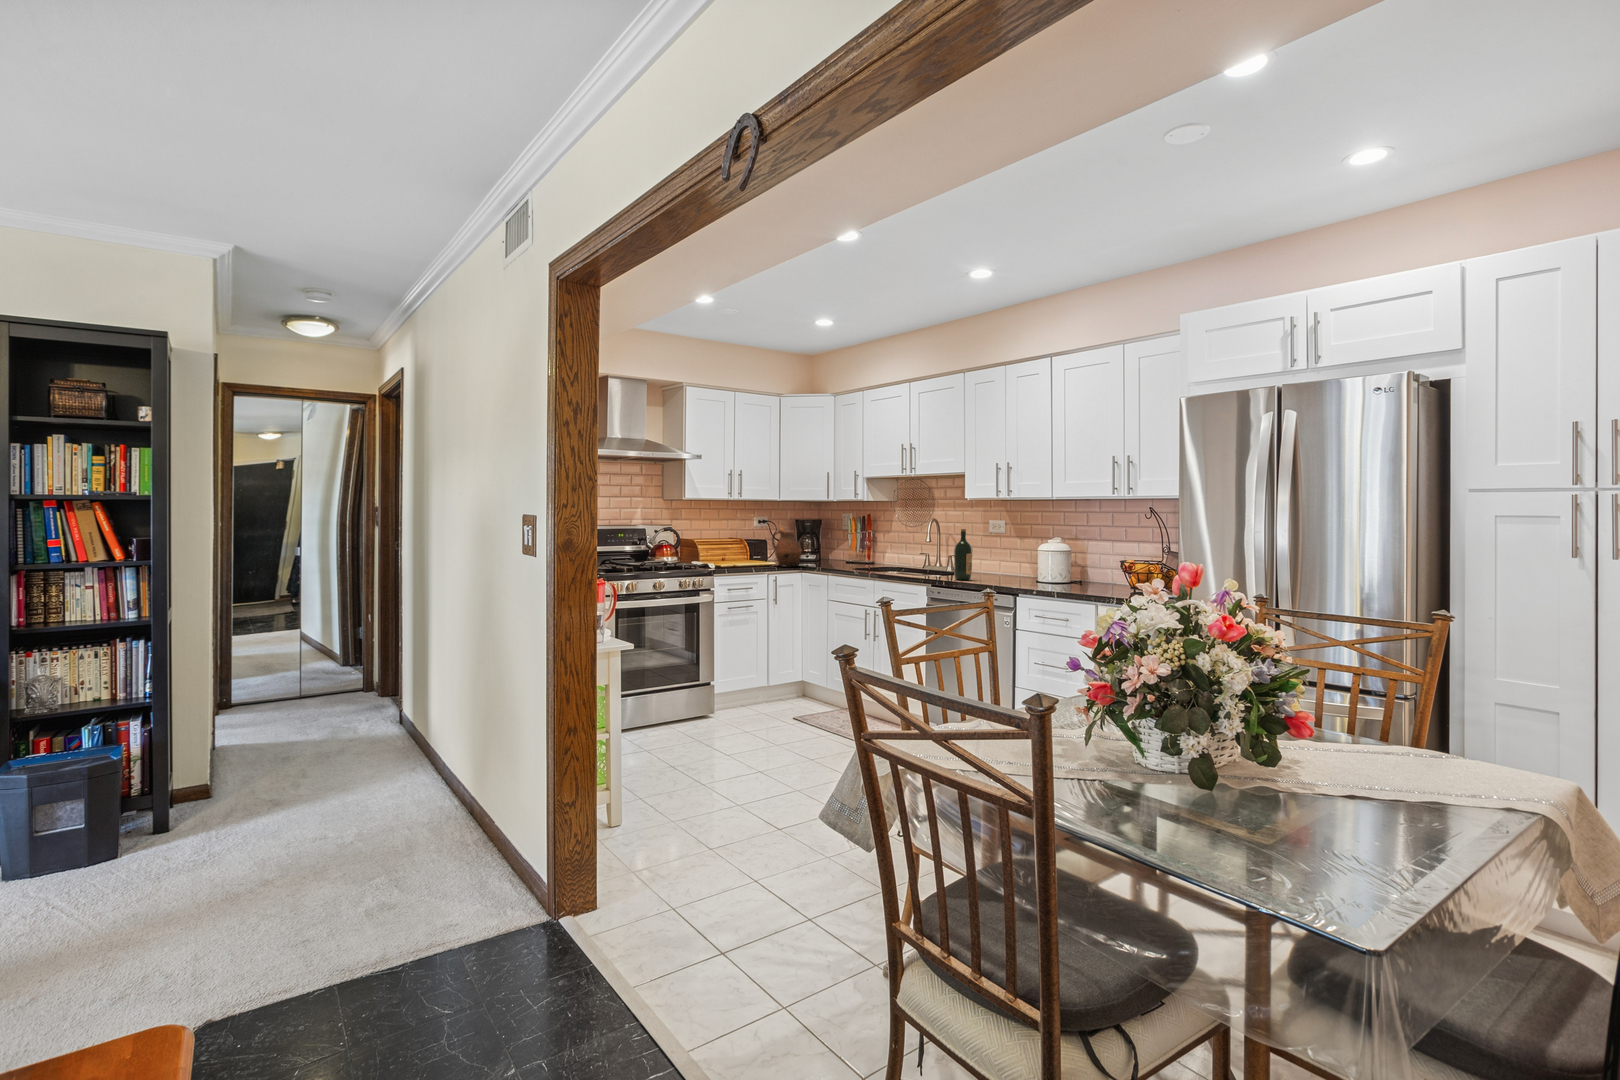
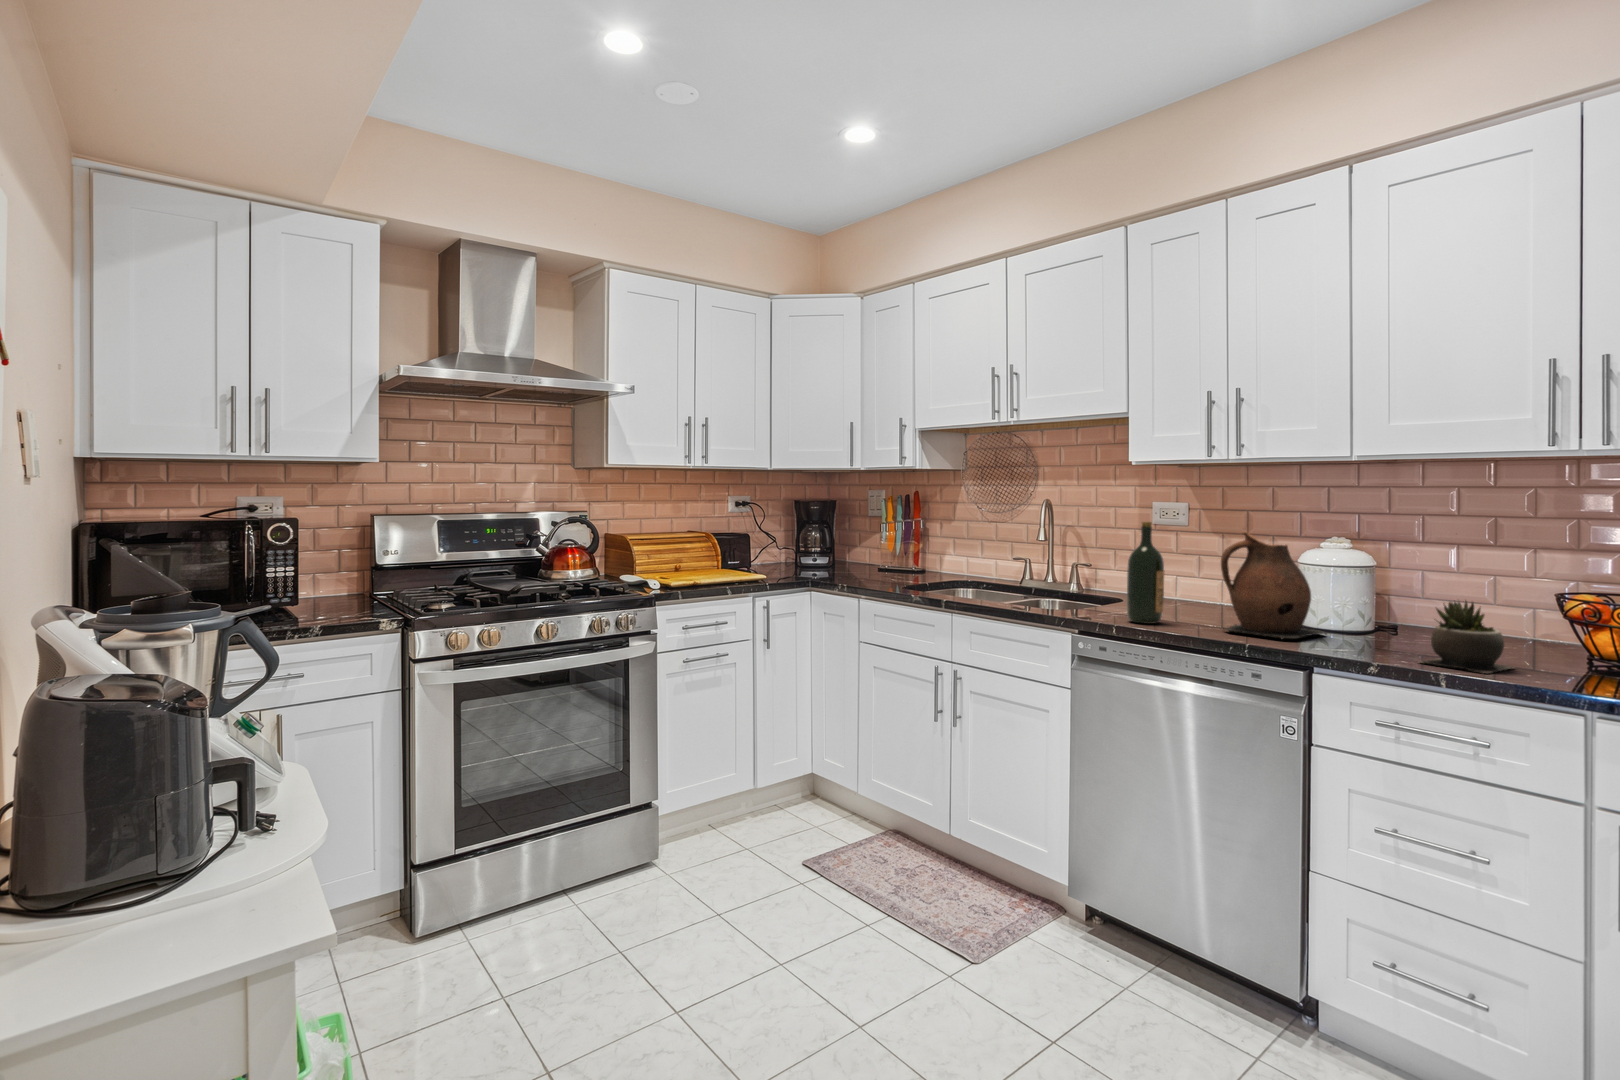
ceramic pitcher: present [772,528,802,566] -> present [1221,532,1327,639]
succulent plant: none [1056,561,1096,591] -> present [1421,601,1512,673]

